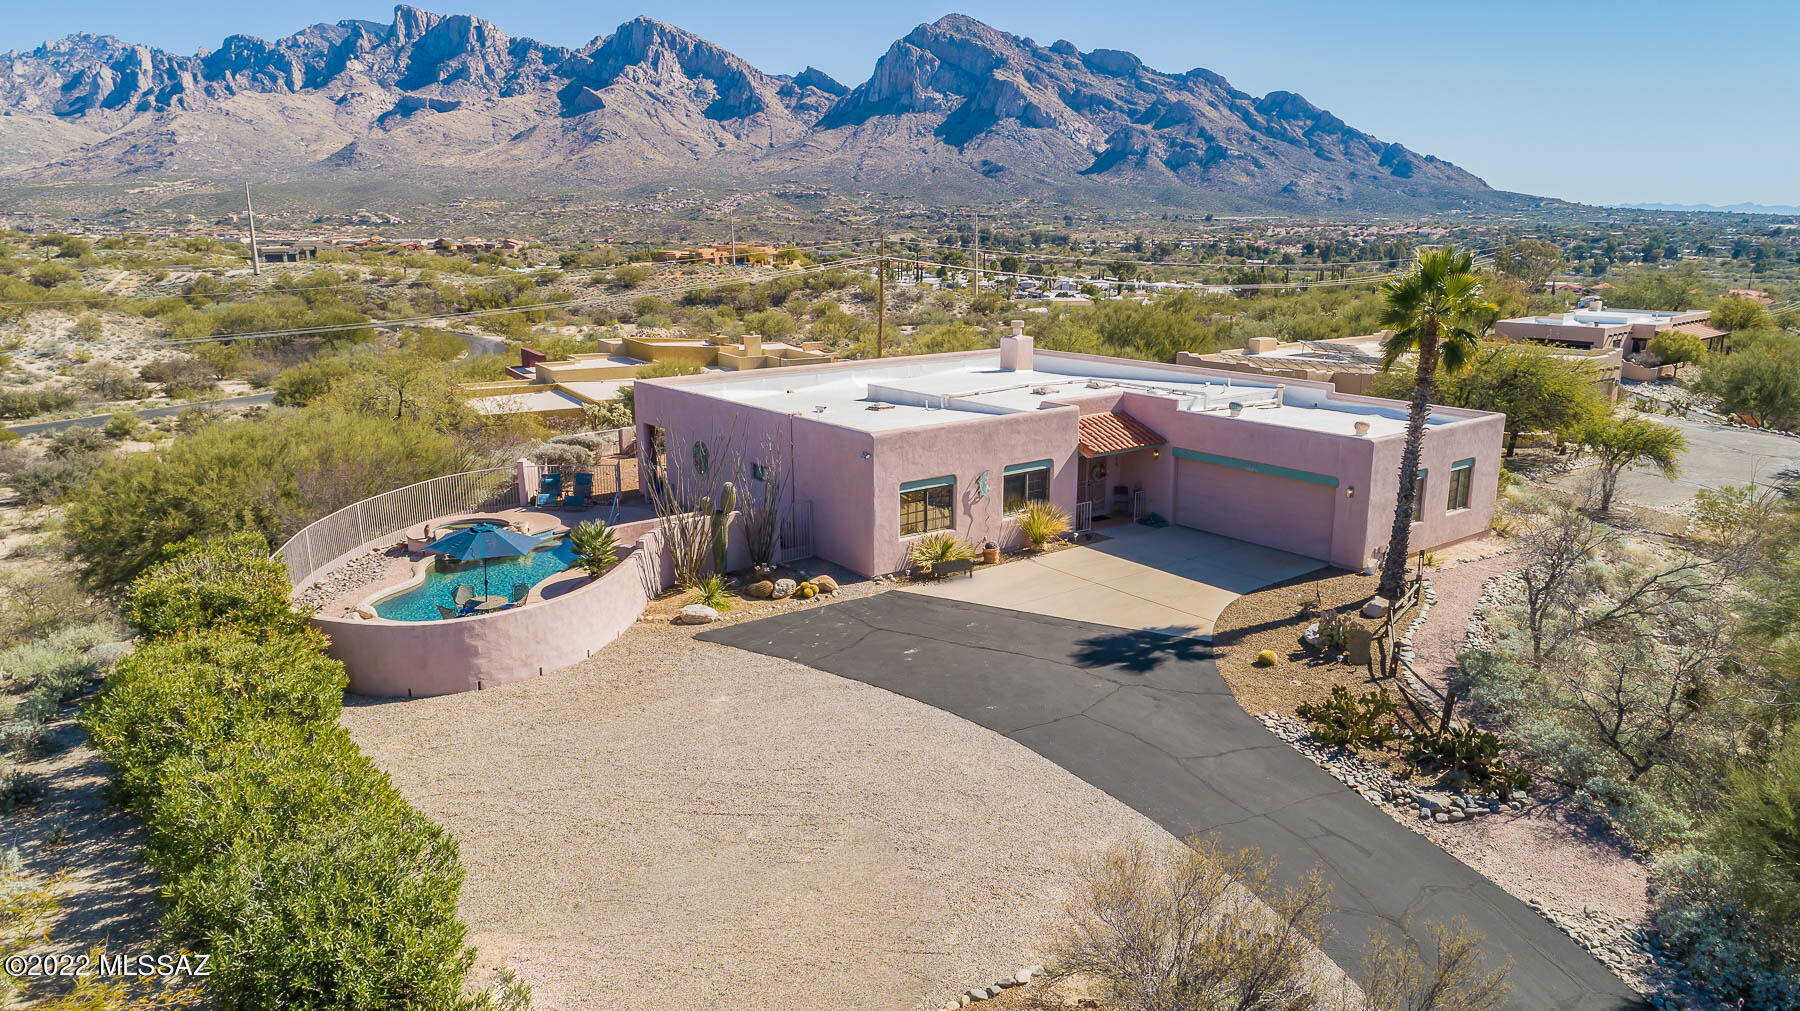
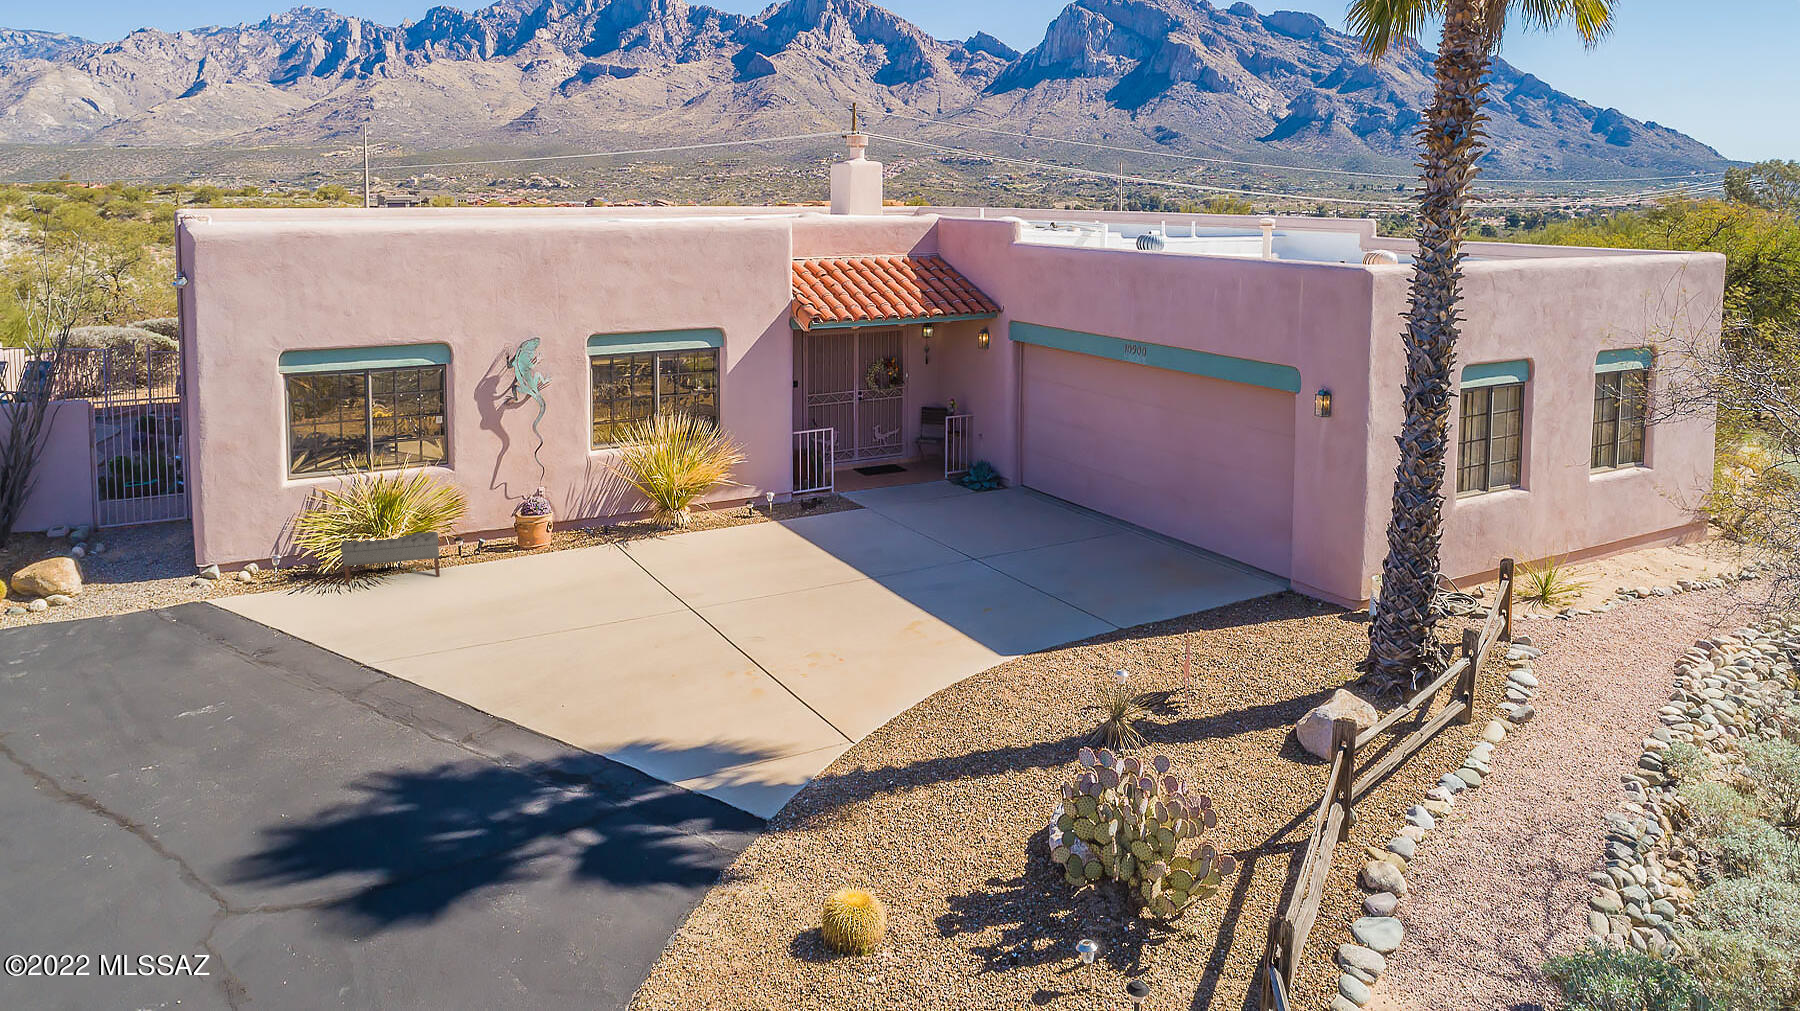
trash can: present [1349,630,1372,665] -> none [1144,840,1228,980]

